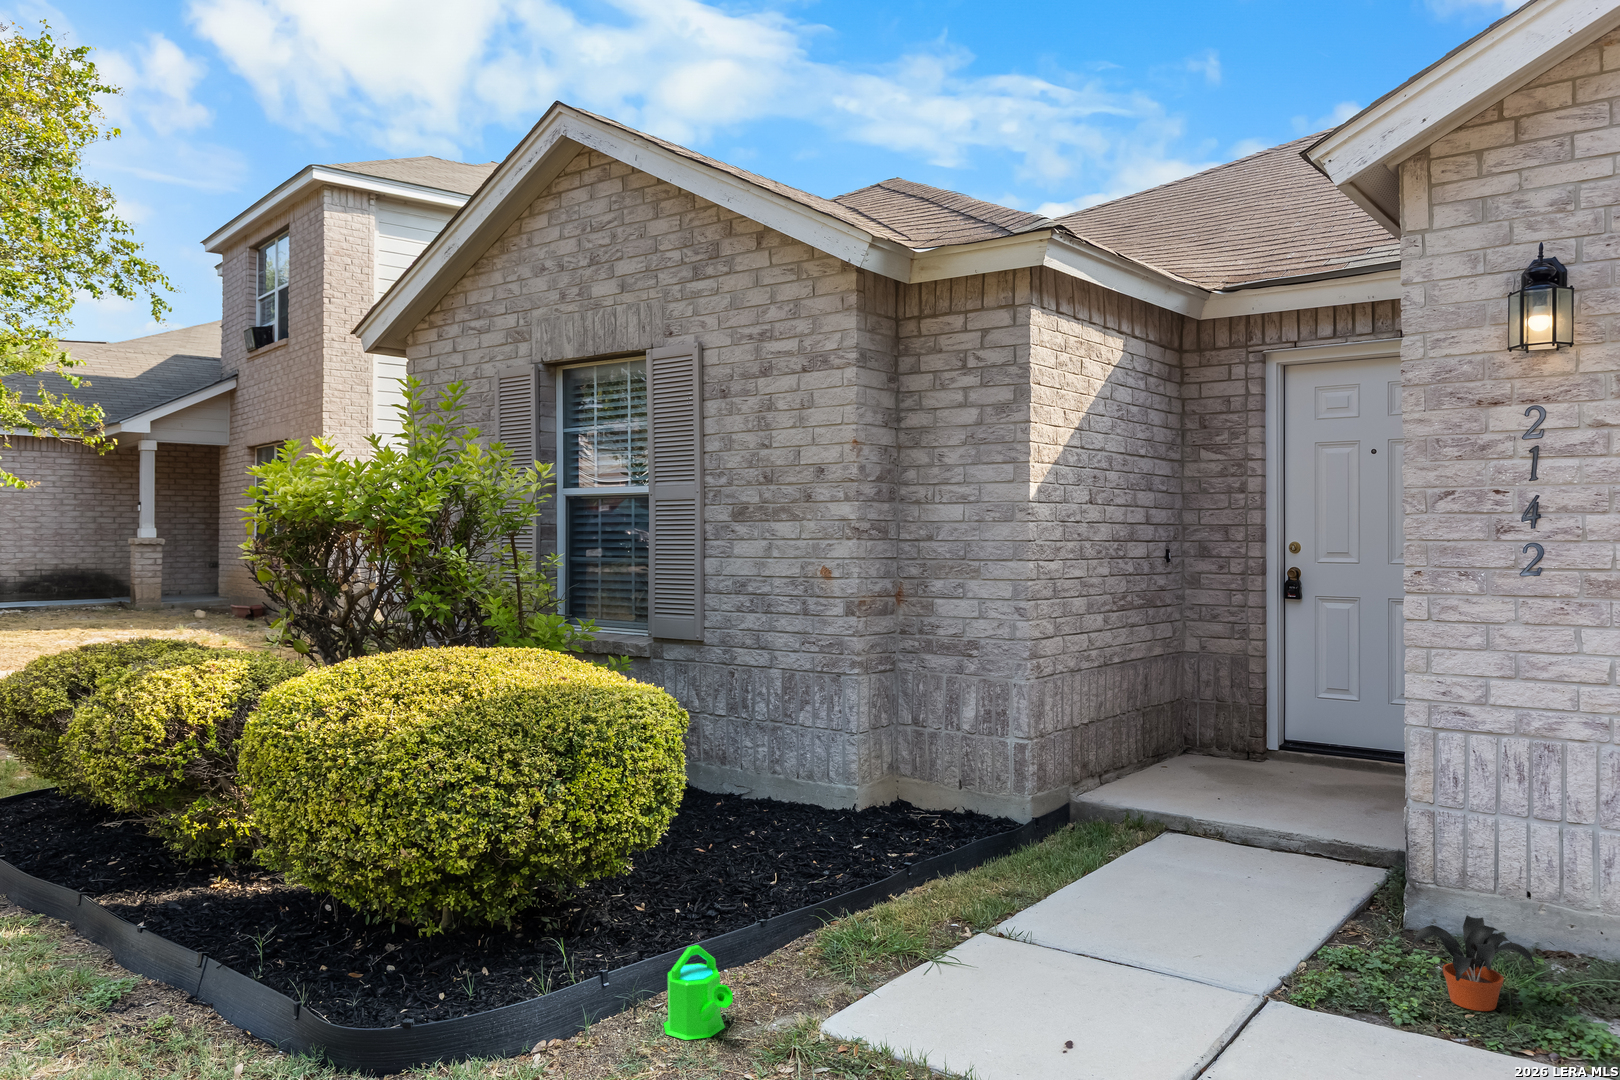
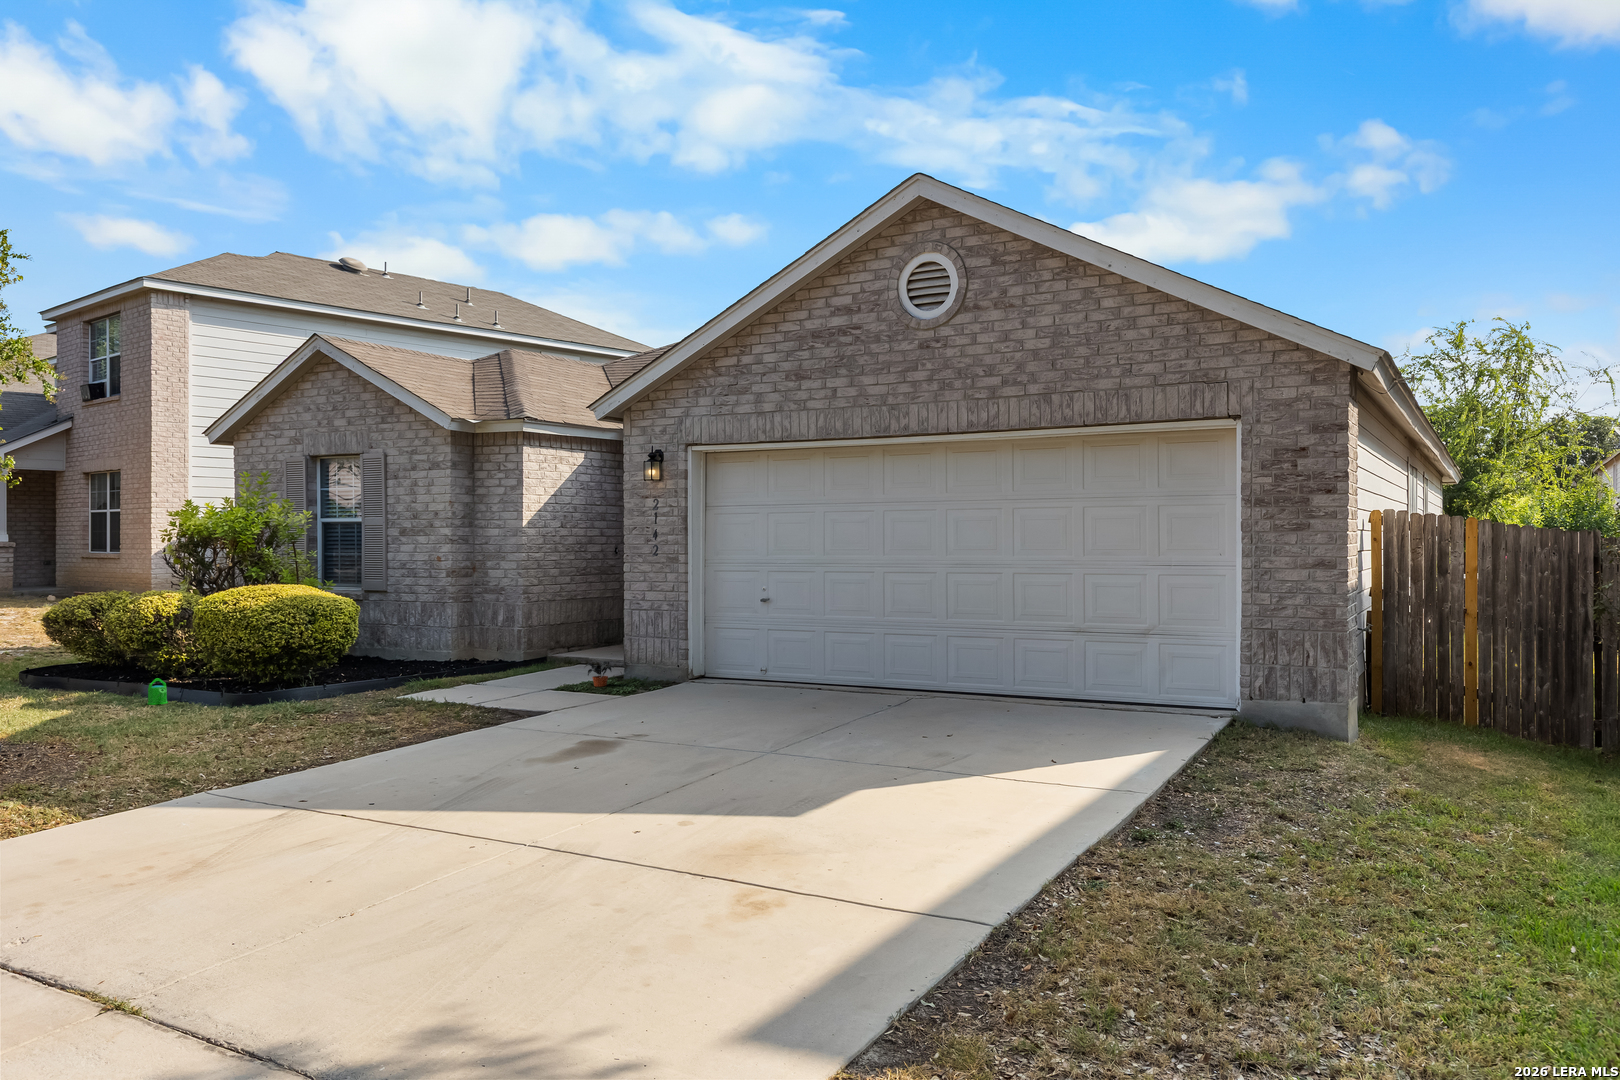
watering can: present [663,945,733,1040] -> present [147,678,168,705]

